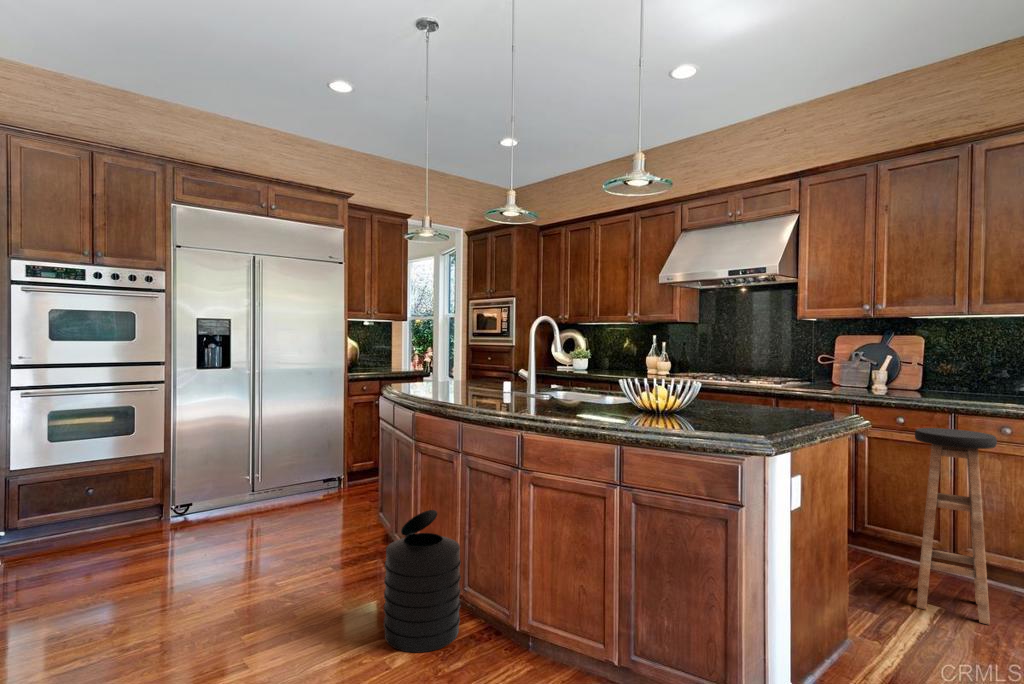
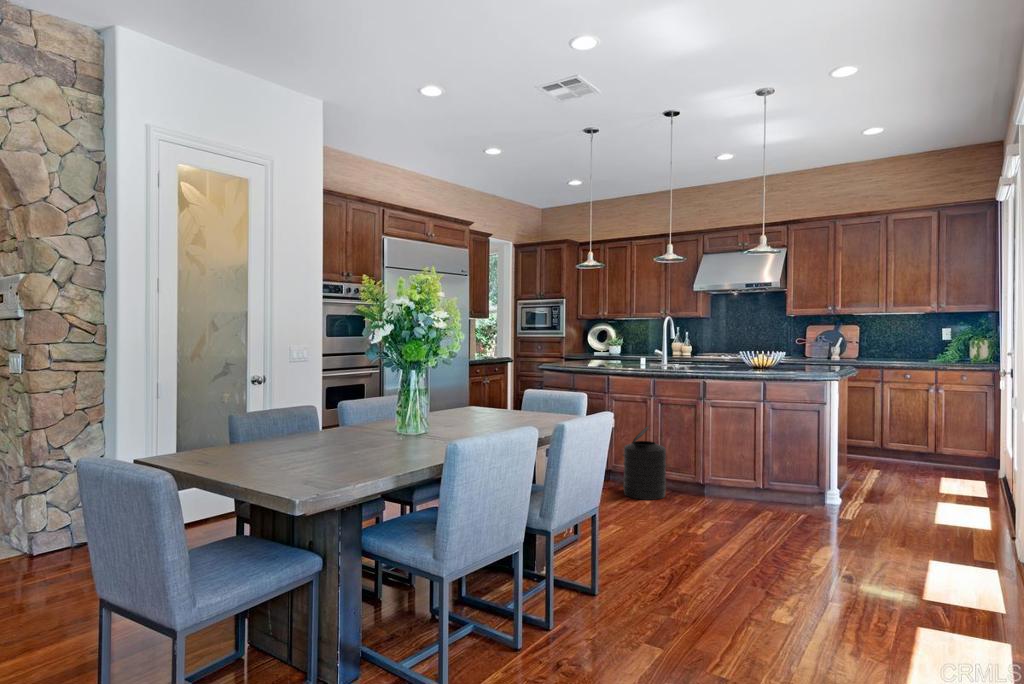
bar stool: present [915,428,997,625] -> none [866,376,907,474]

